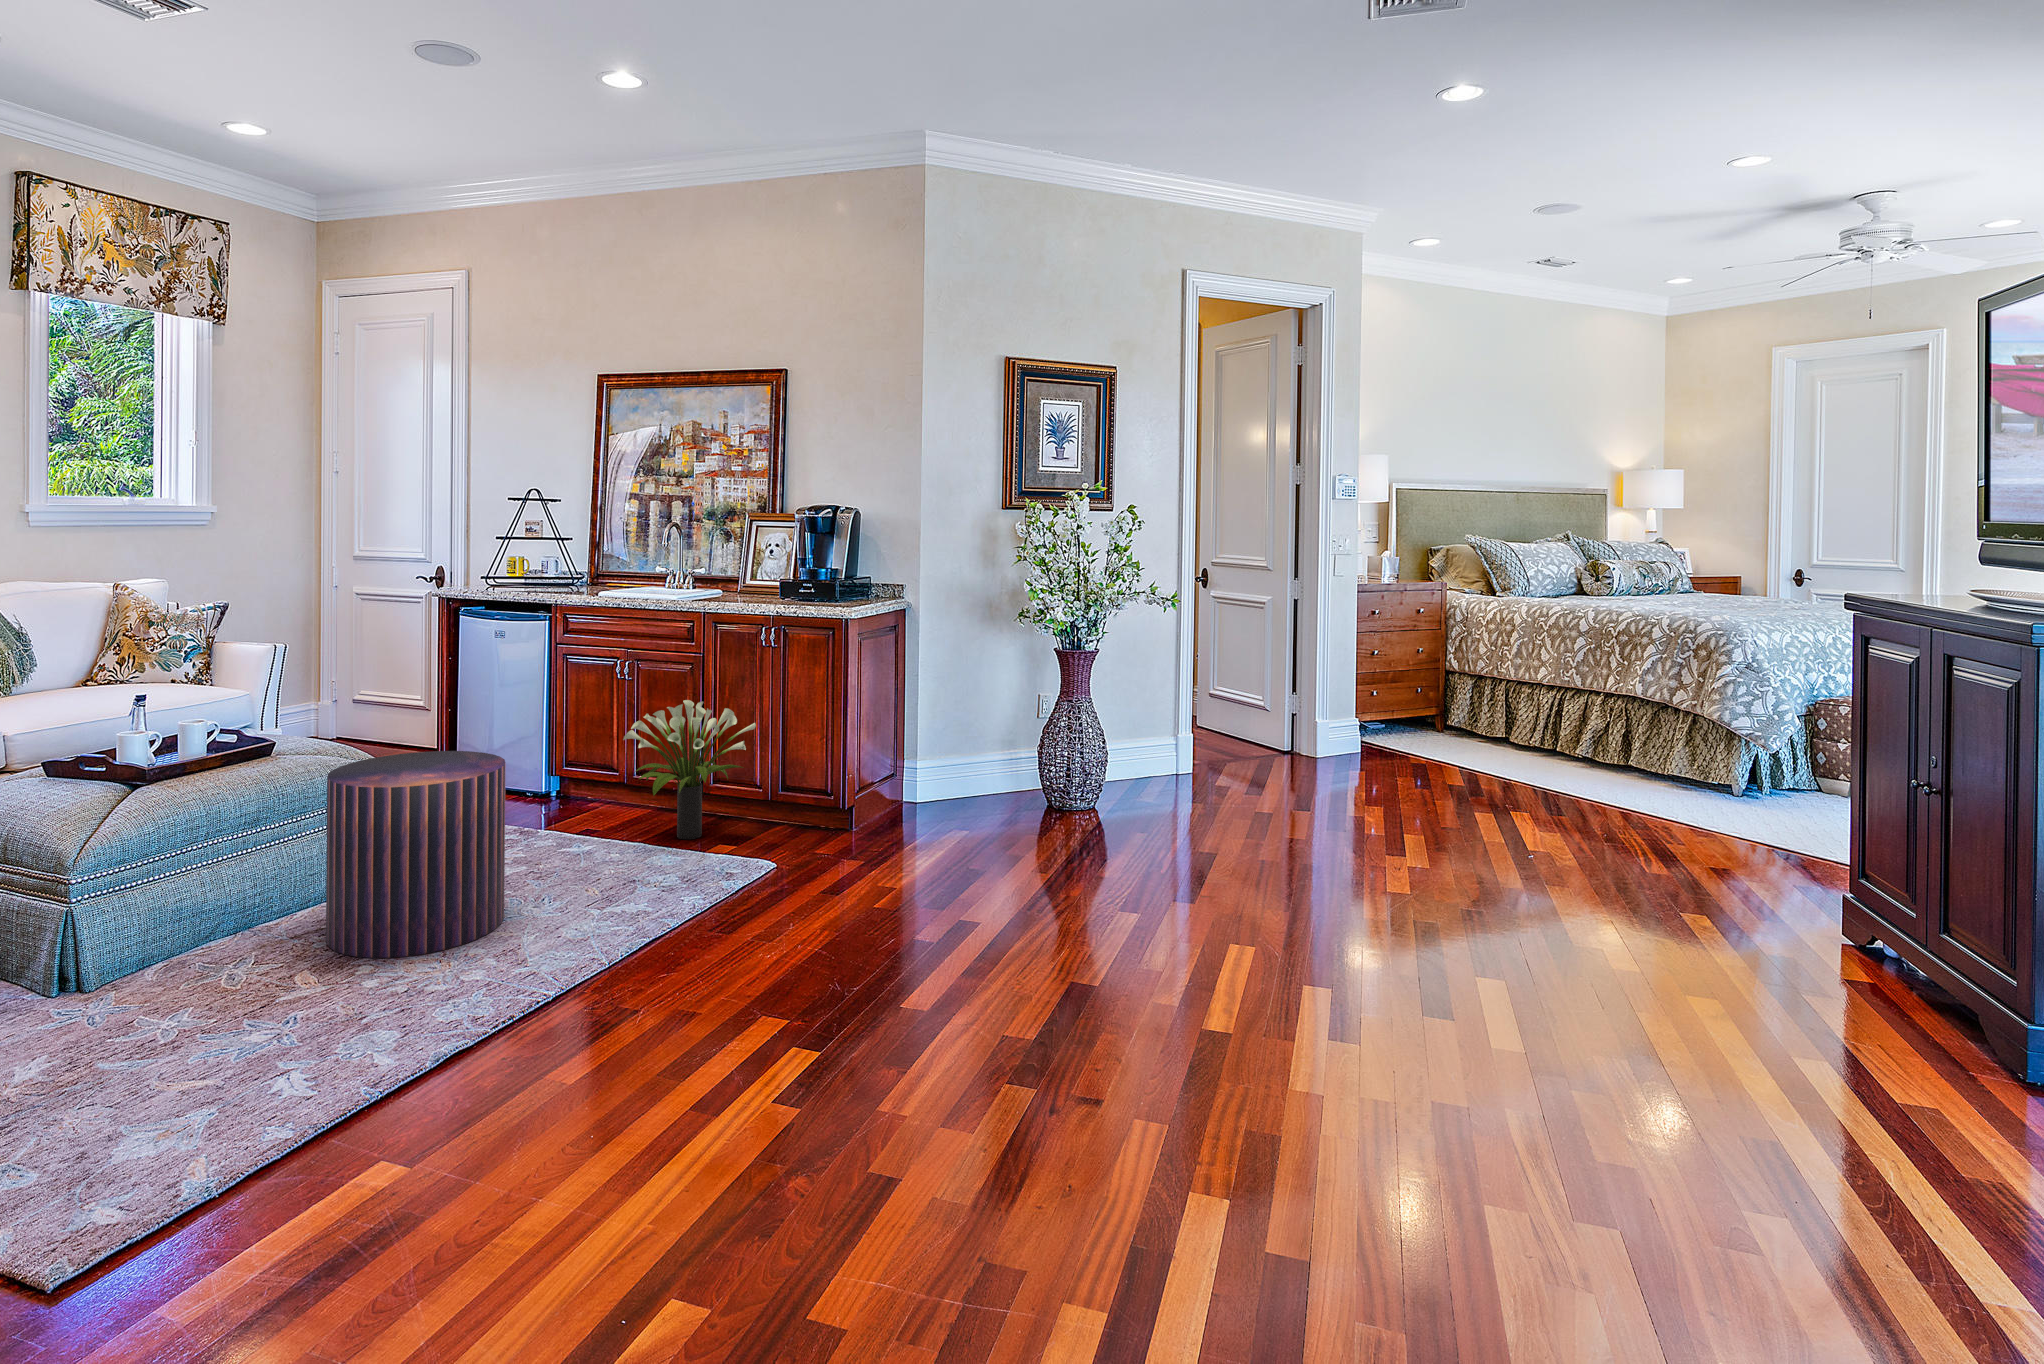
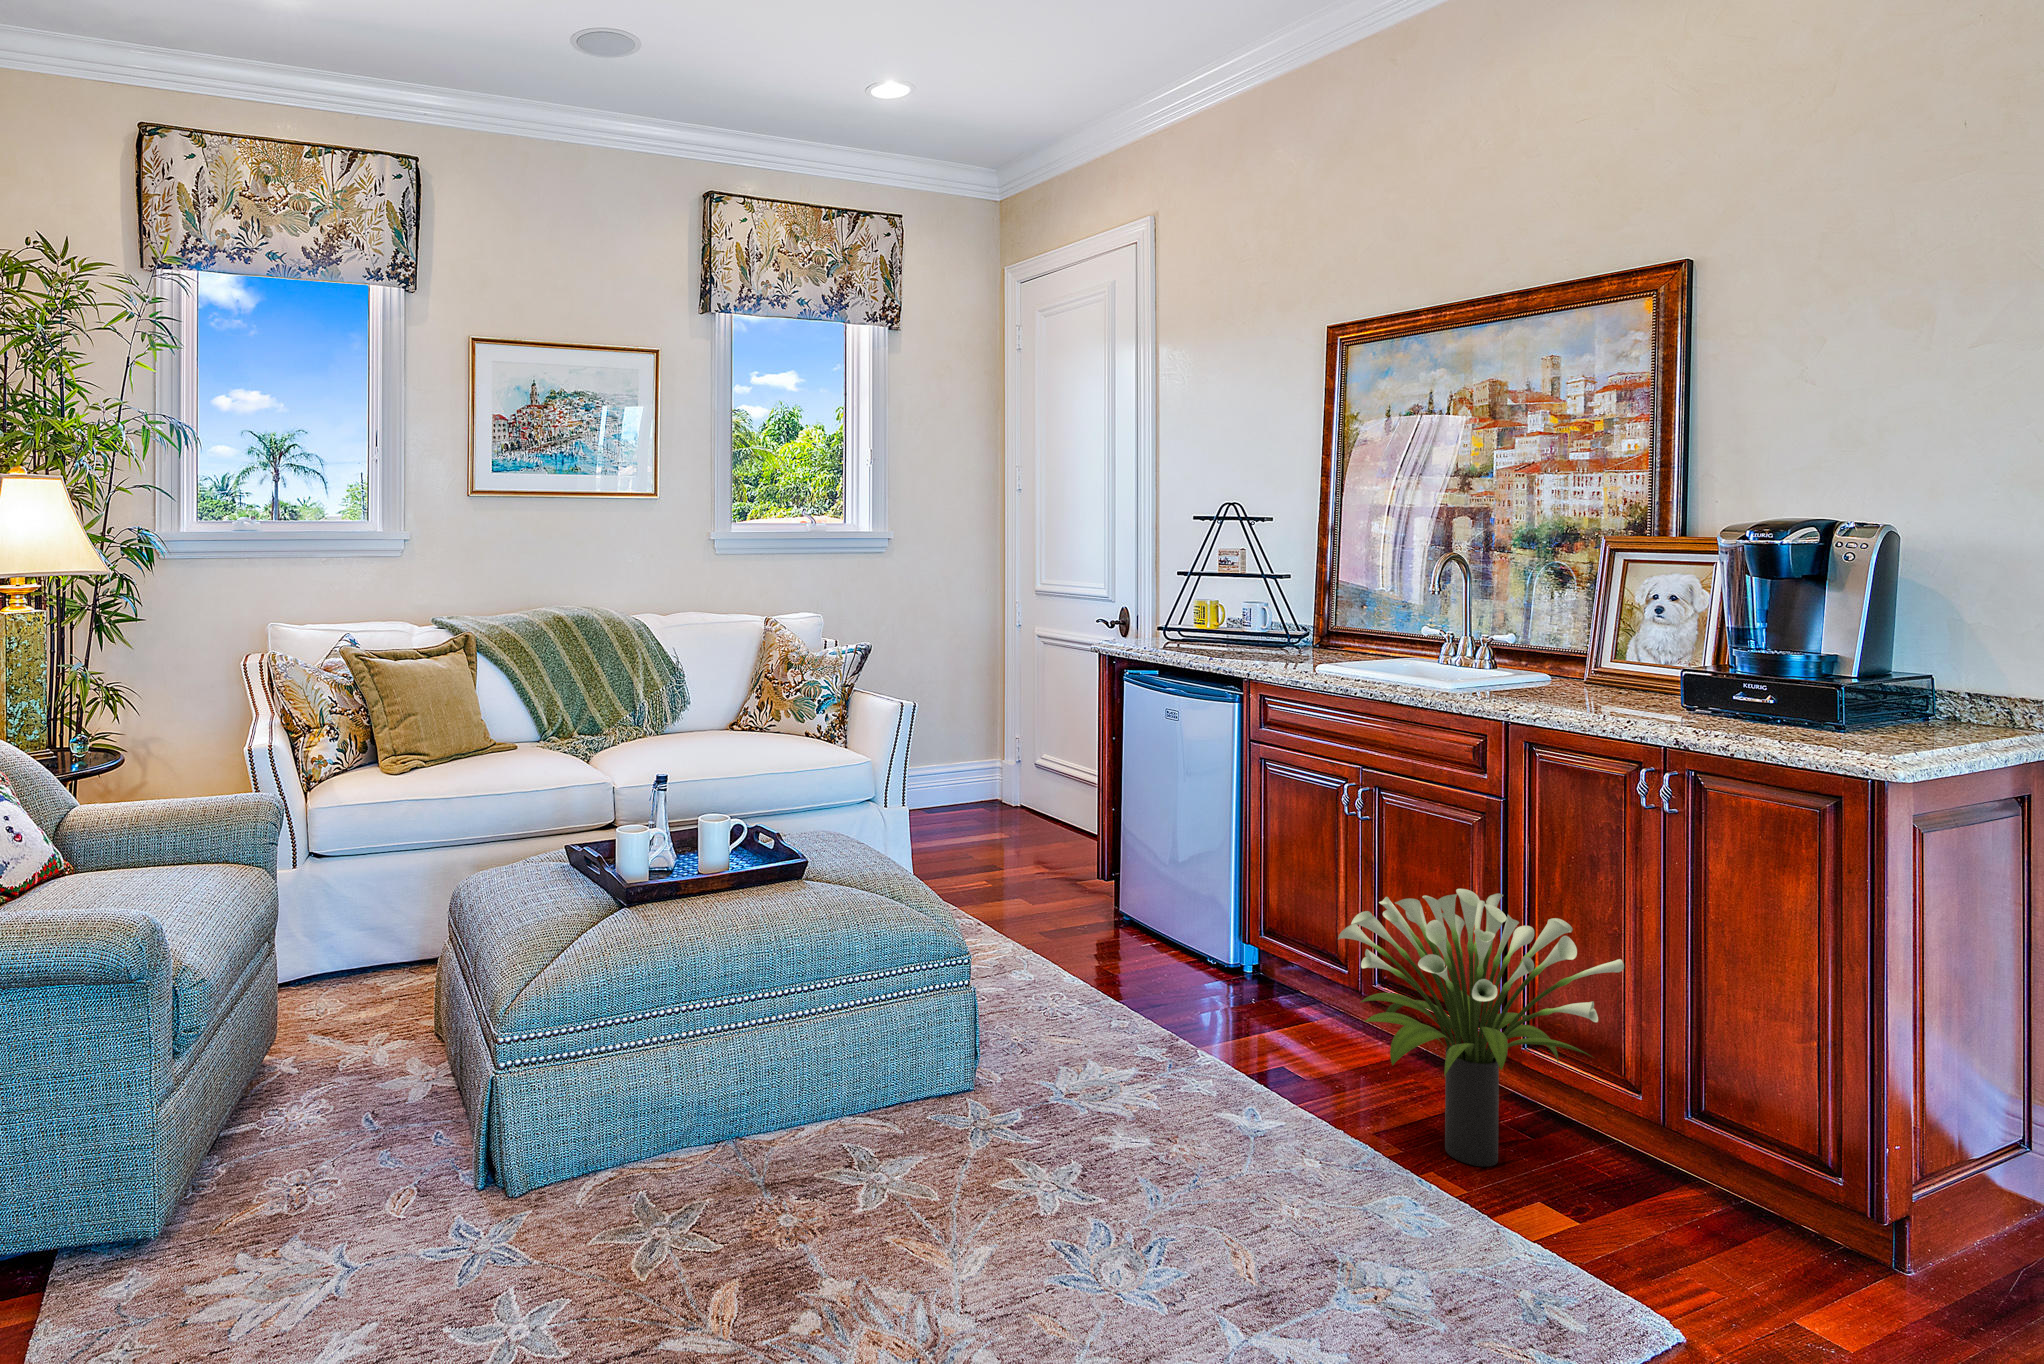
pouf: present [326,751,506,958] -> none [812,909,1084,1299]

